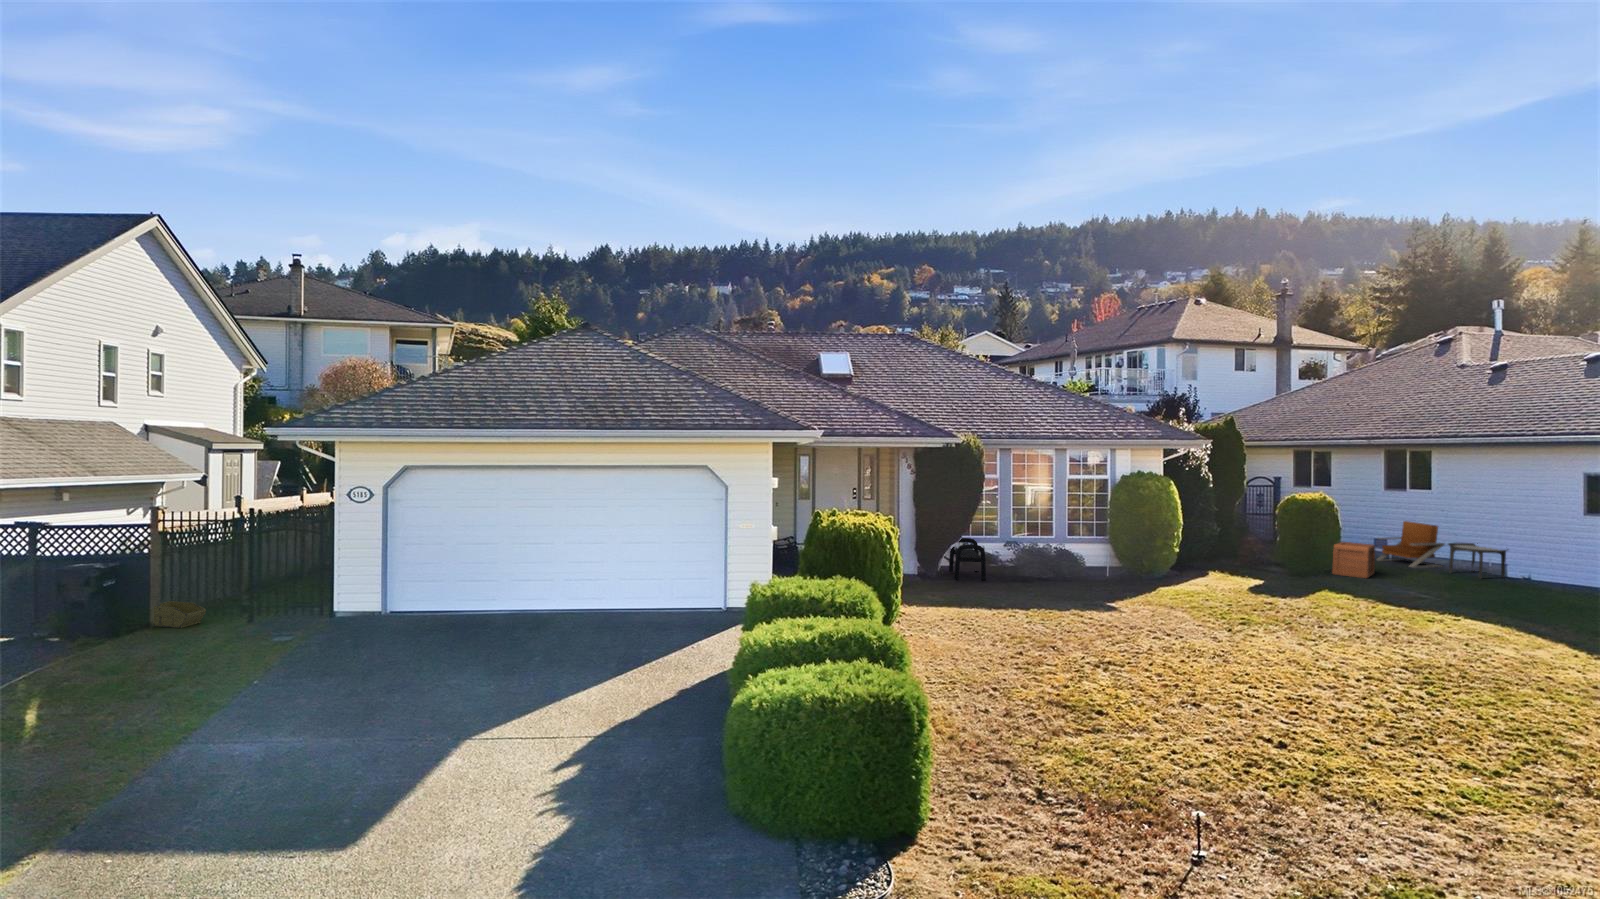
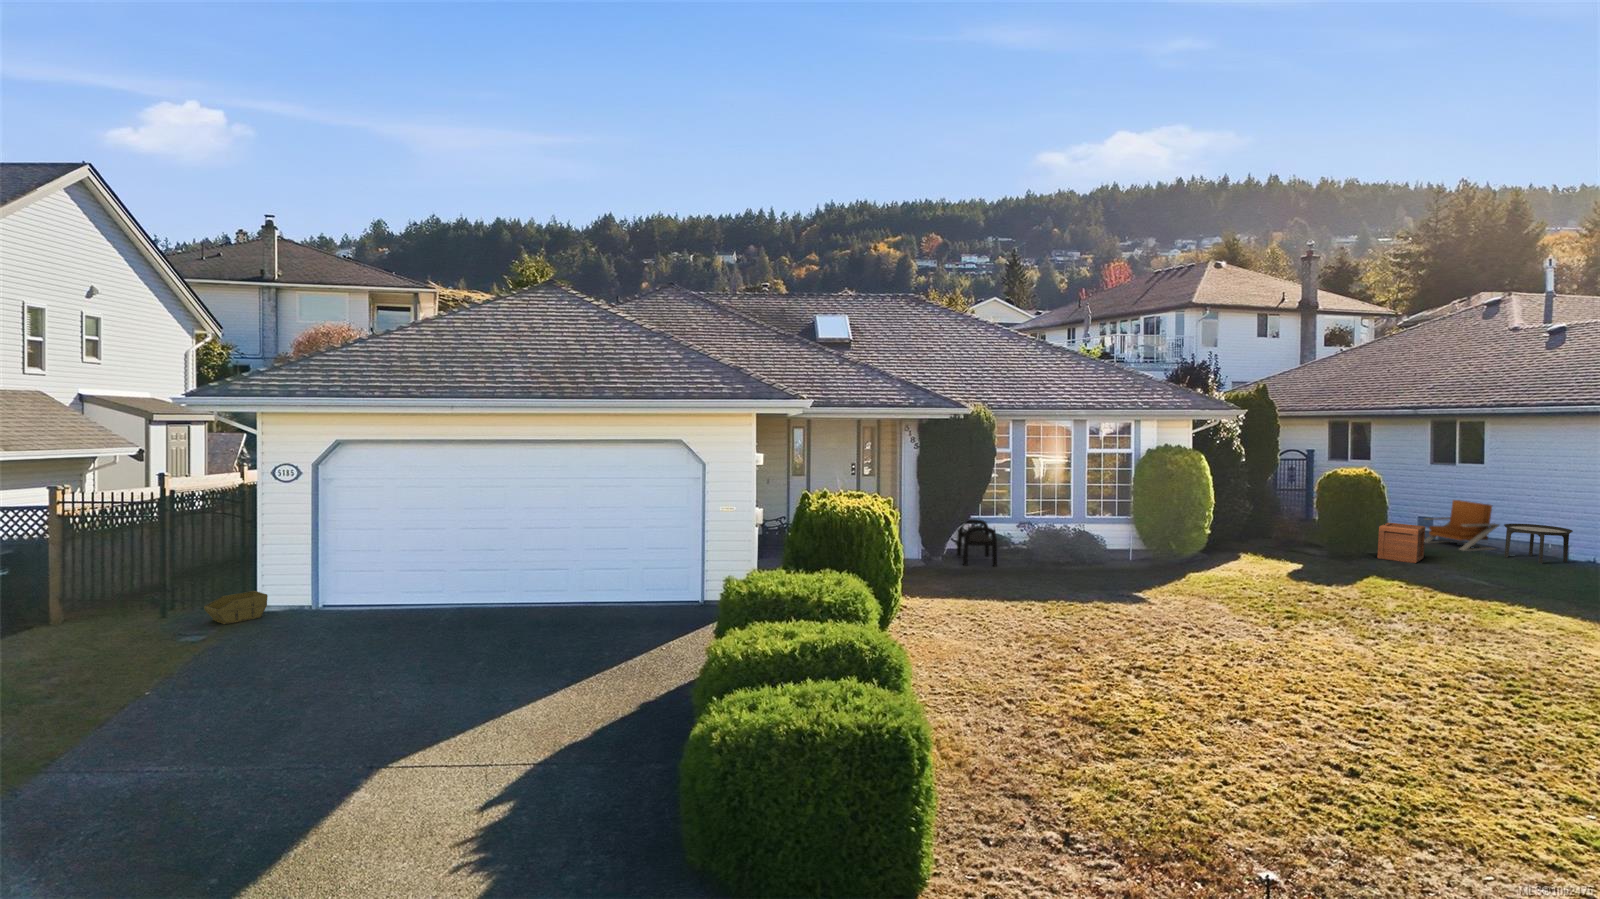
storage bin: present [154,601,206,628] -> present [204,591,268,624]

